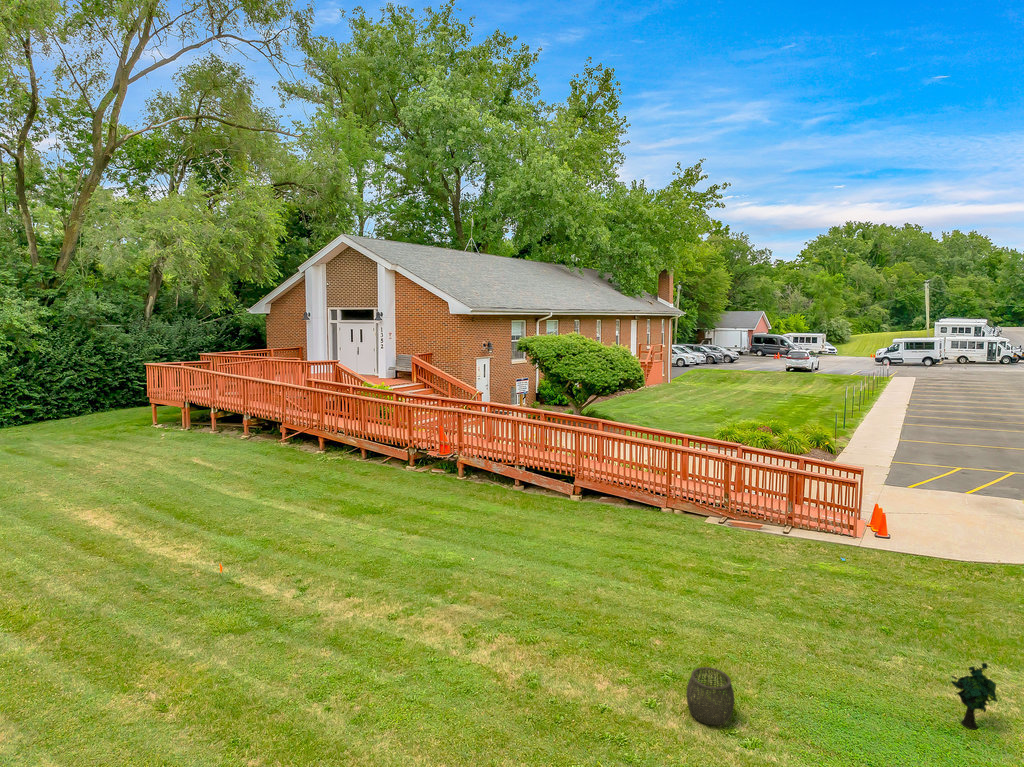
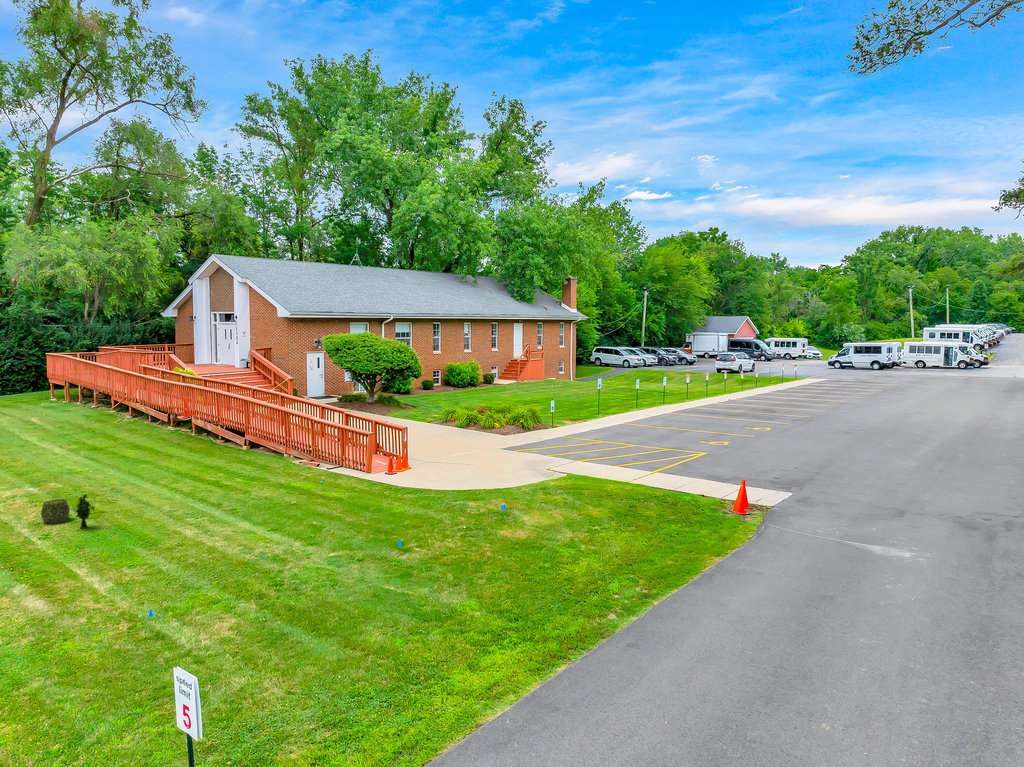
decorative plant: present [951,663,997,730] -> present [74,495,94,529]

